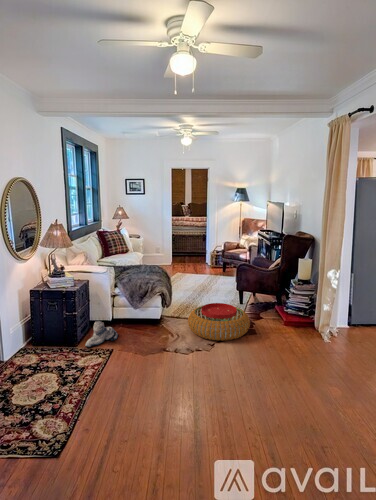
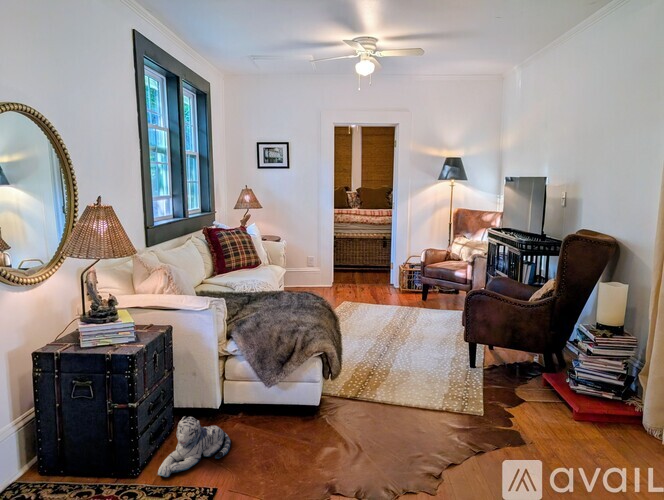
pouf: present [188,303,250,341] -> none [377,374,510,463]

